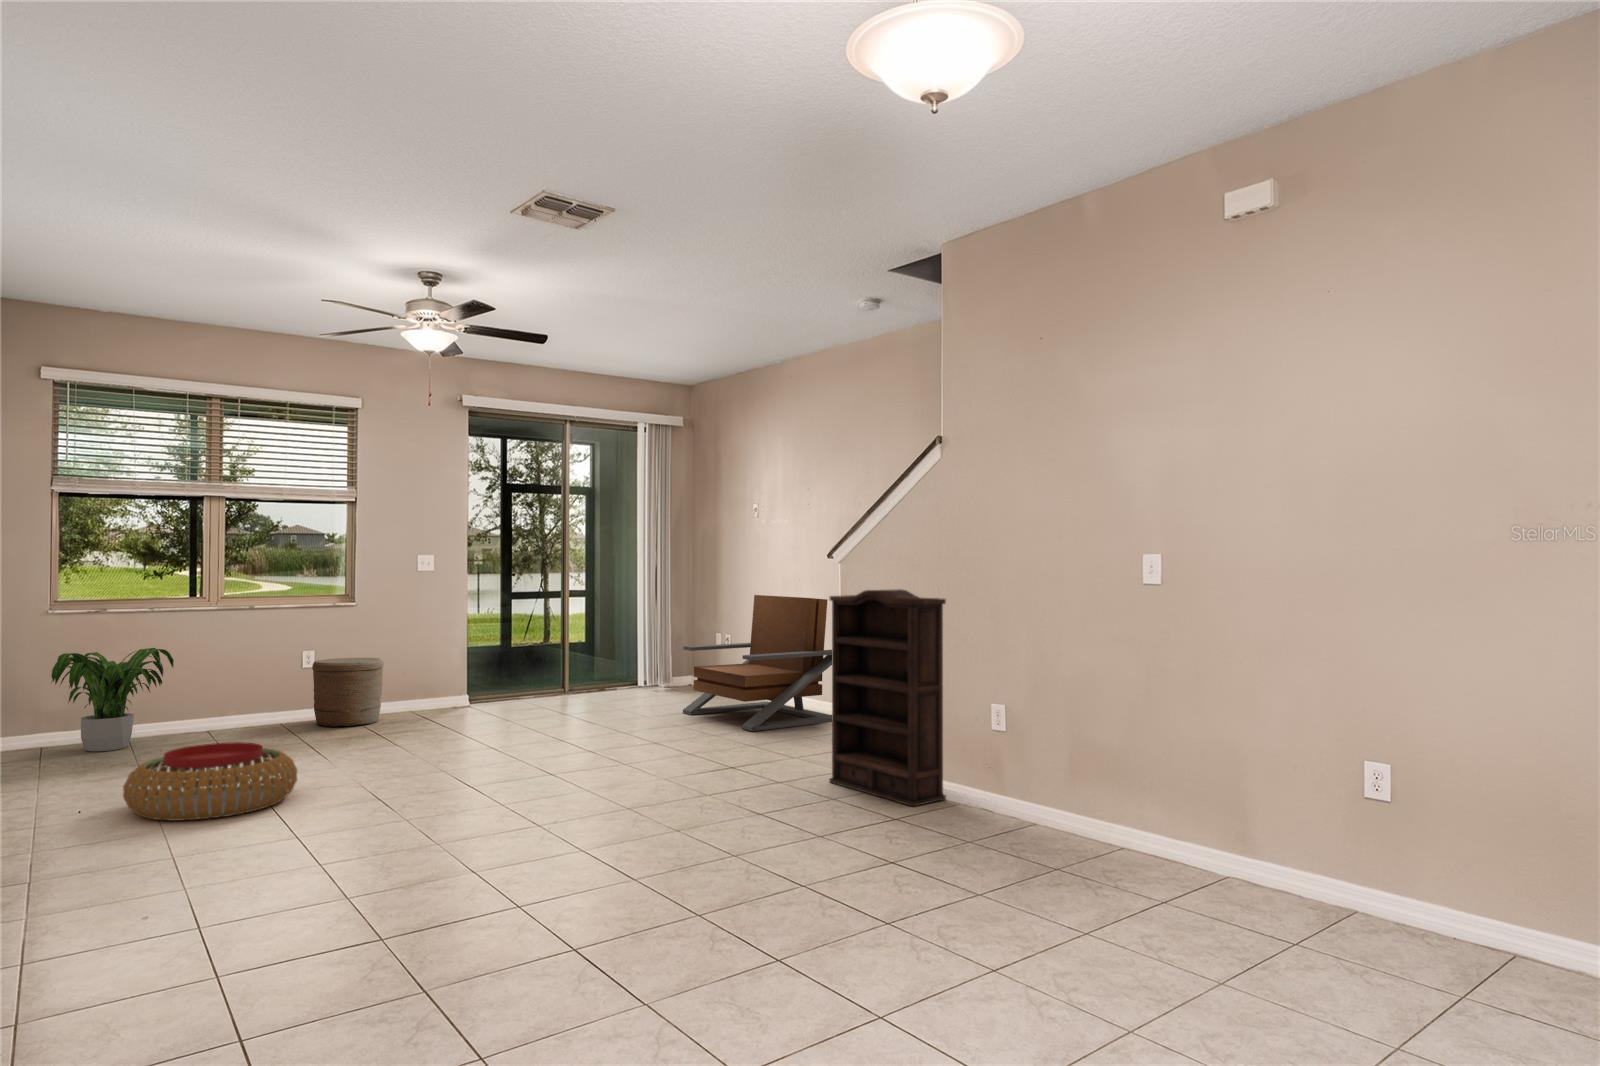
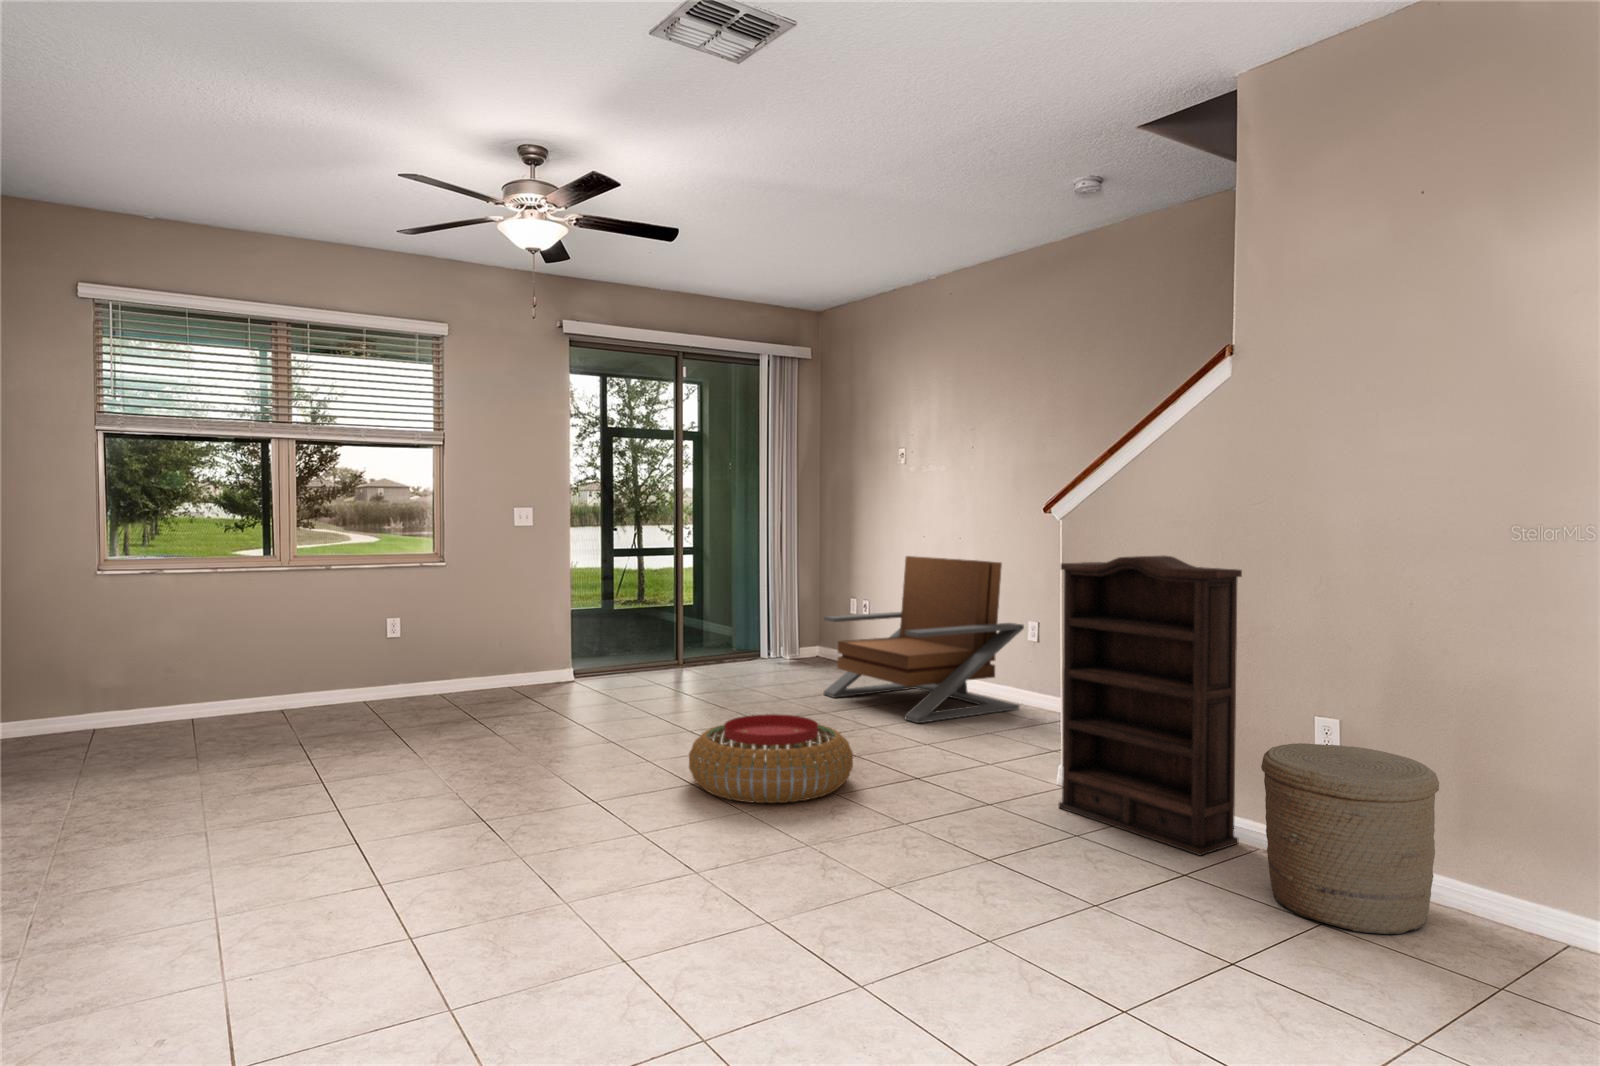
potted plant: present [51,648,174,751] -> none [95,617,240,740]
woven basket: present [312,658,383,727] -> present [1261,743,1439,934]
pouf: present [123,742,297,821] -> present [689,714,853,803]

